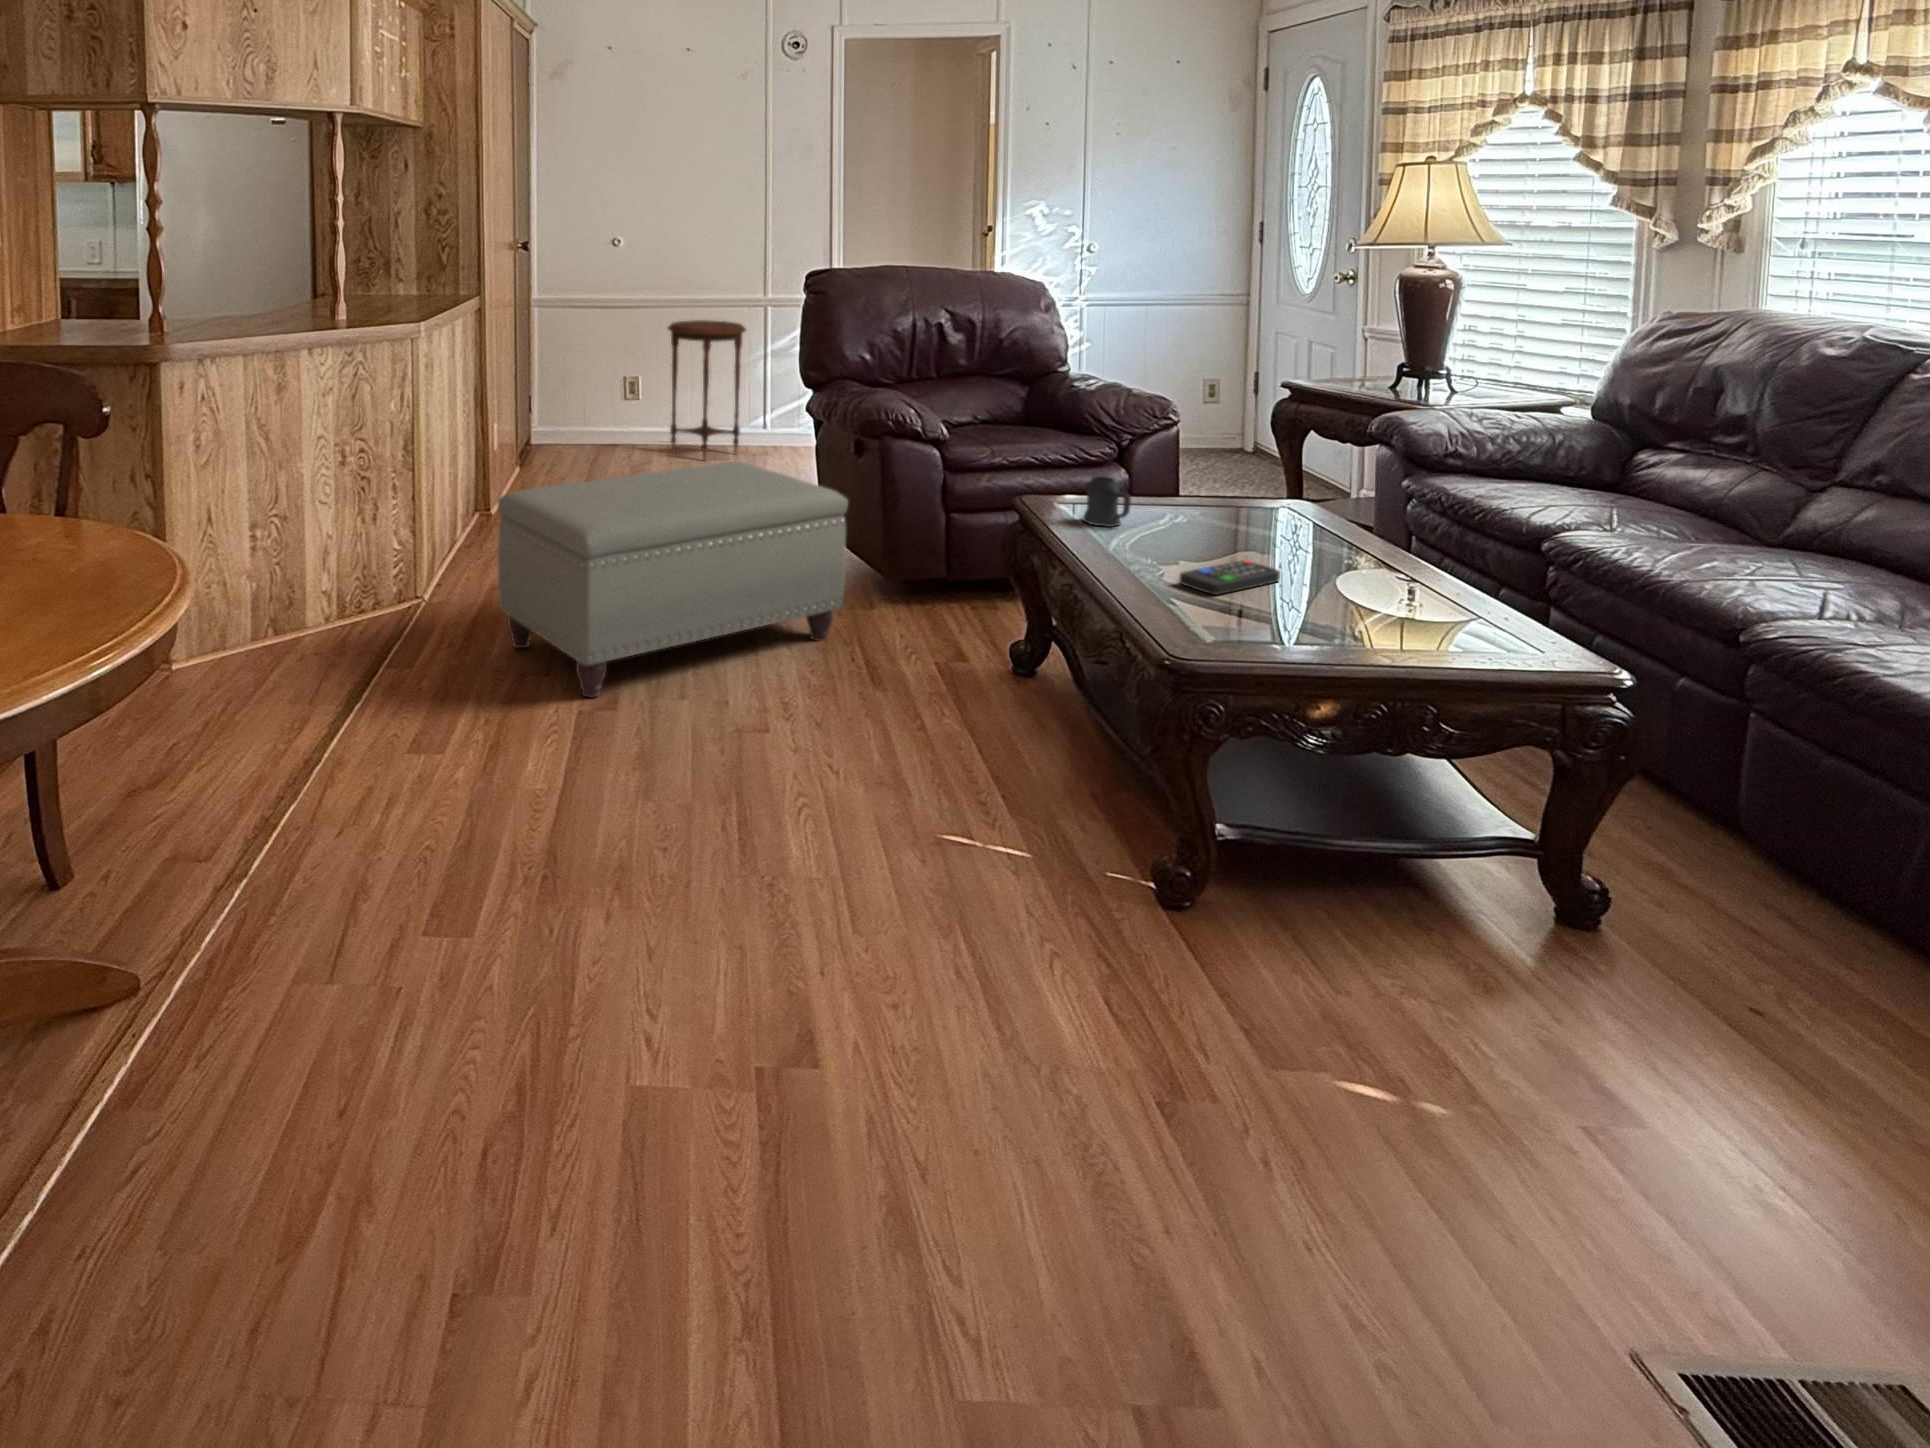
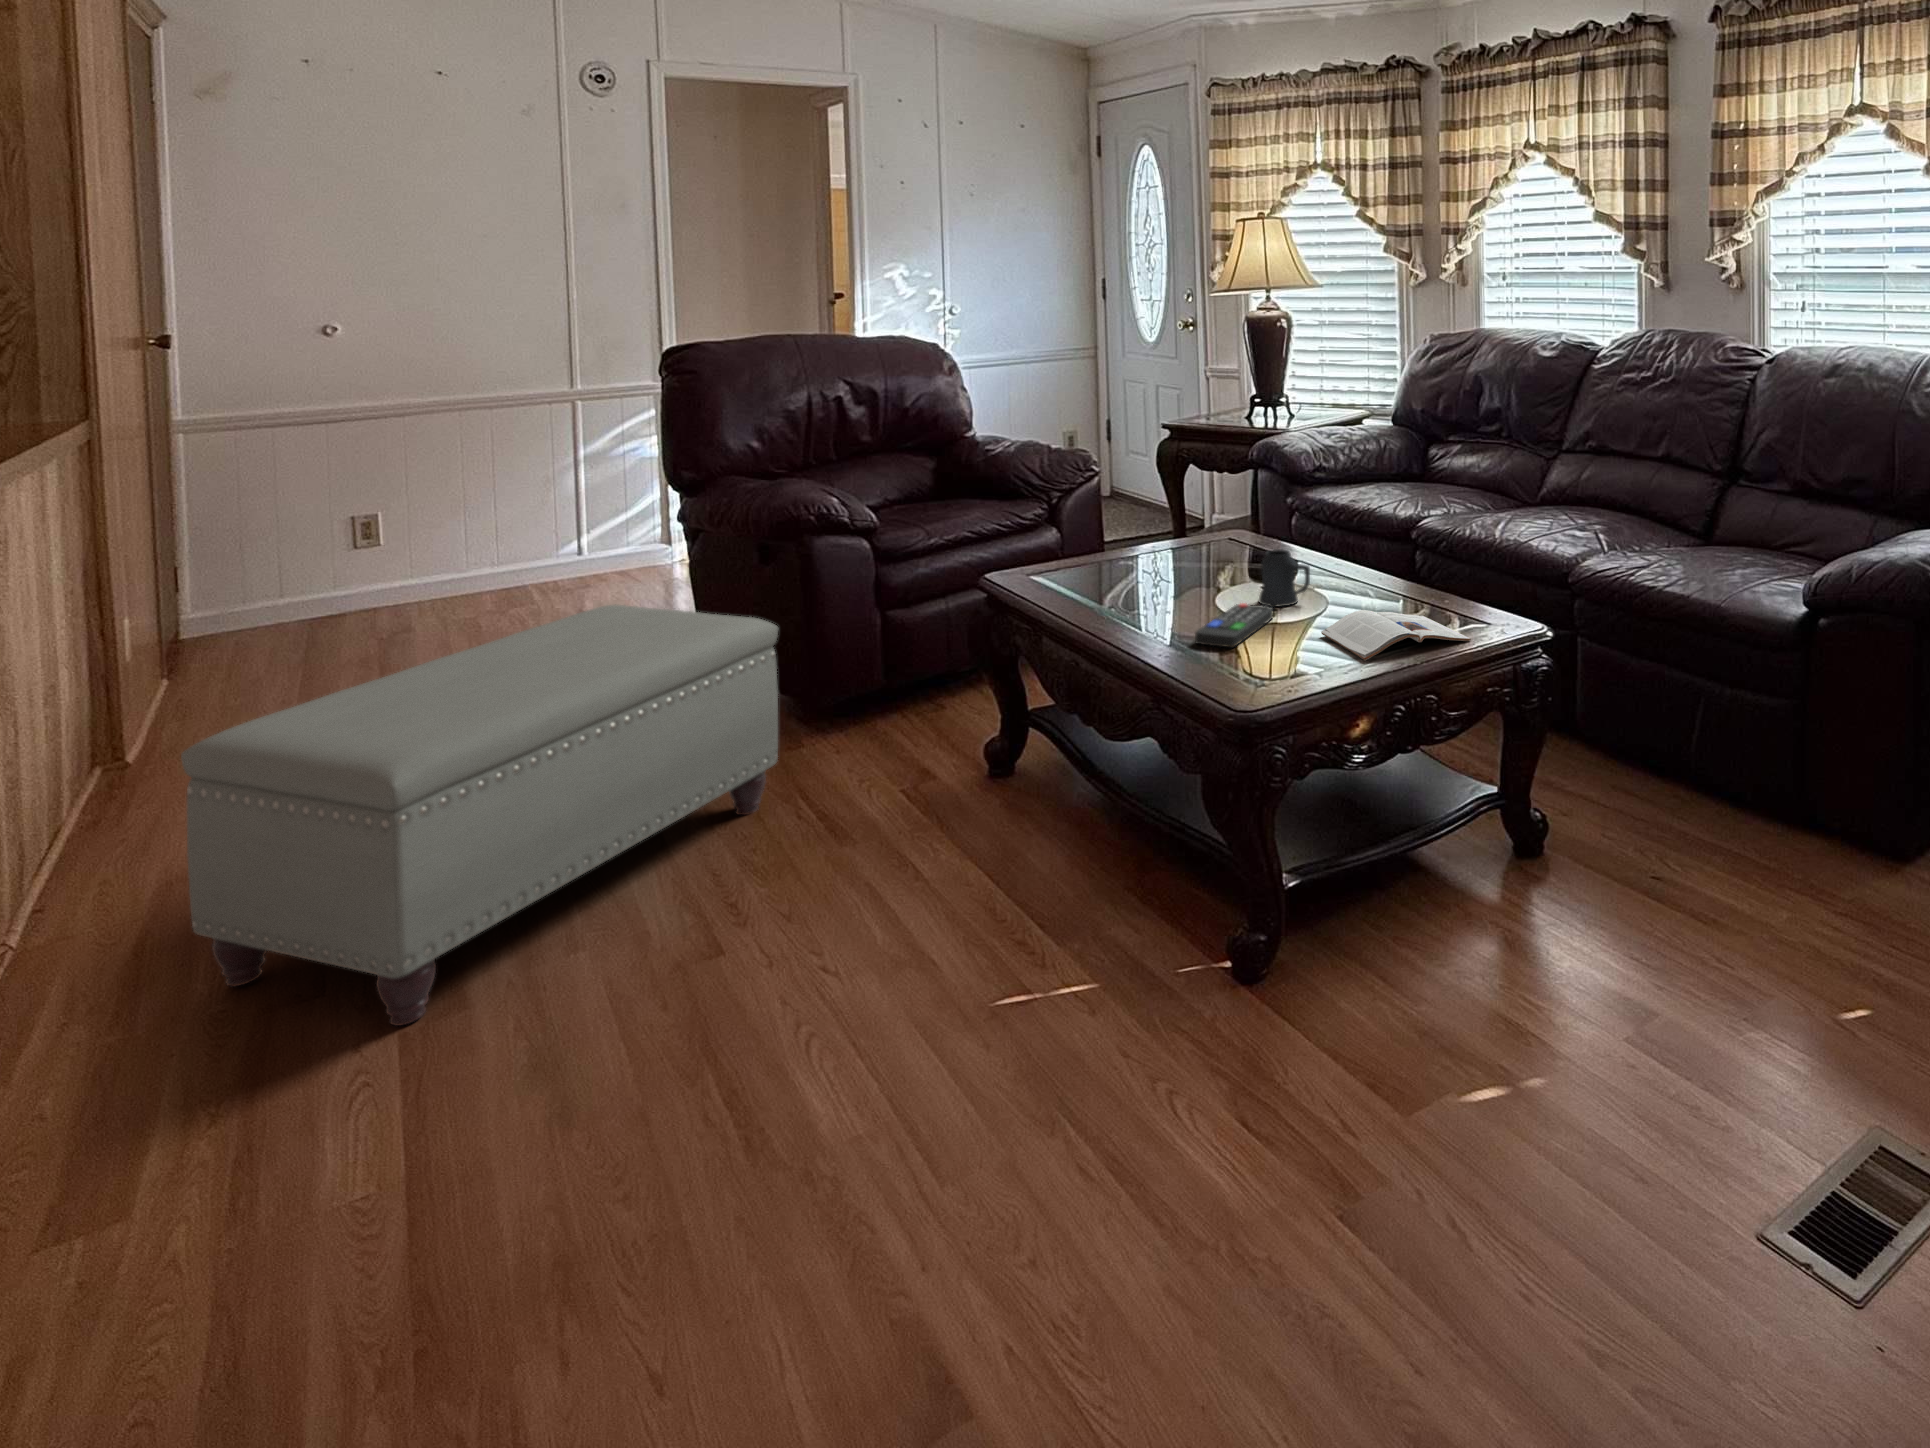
side table: present [668,320,746,460] -> none [431,422,555,608]
mug: present [1083,476,1131,527] -> present [1259,549,1310,607]
magazine: none [1320,592,1503,651] -> present [1321,610,1471,661]

